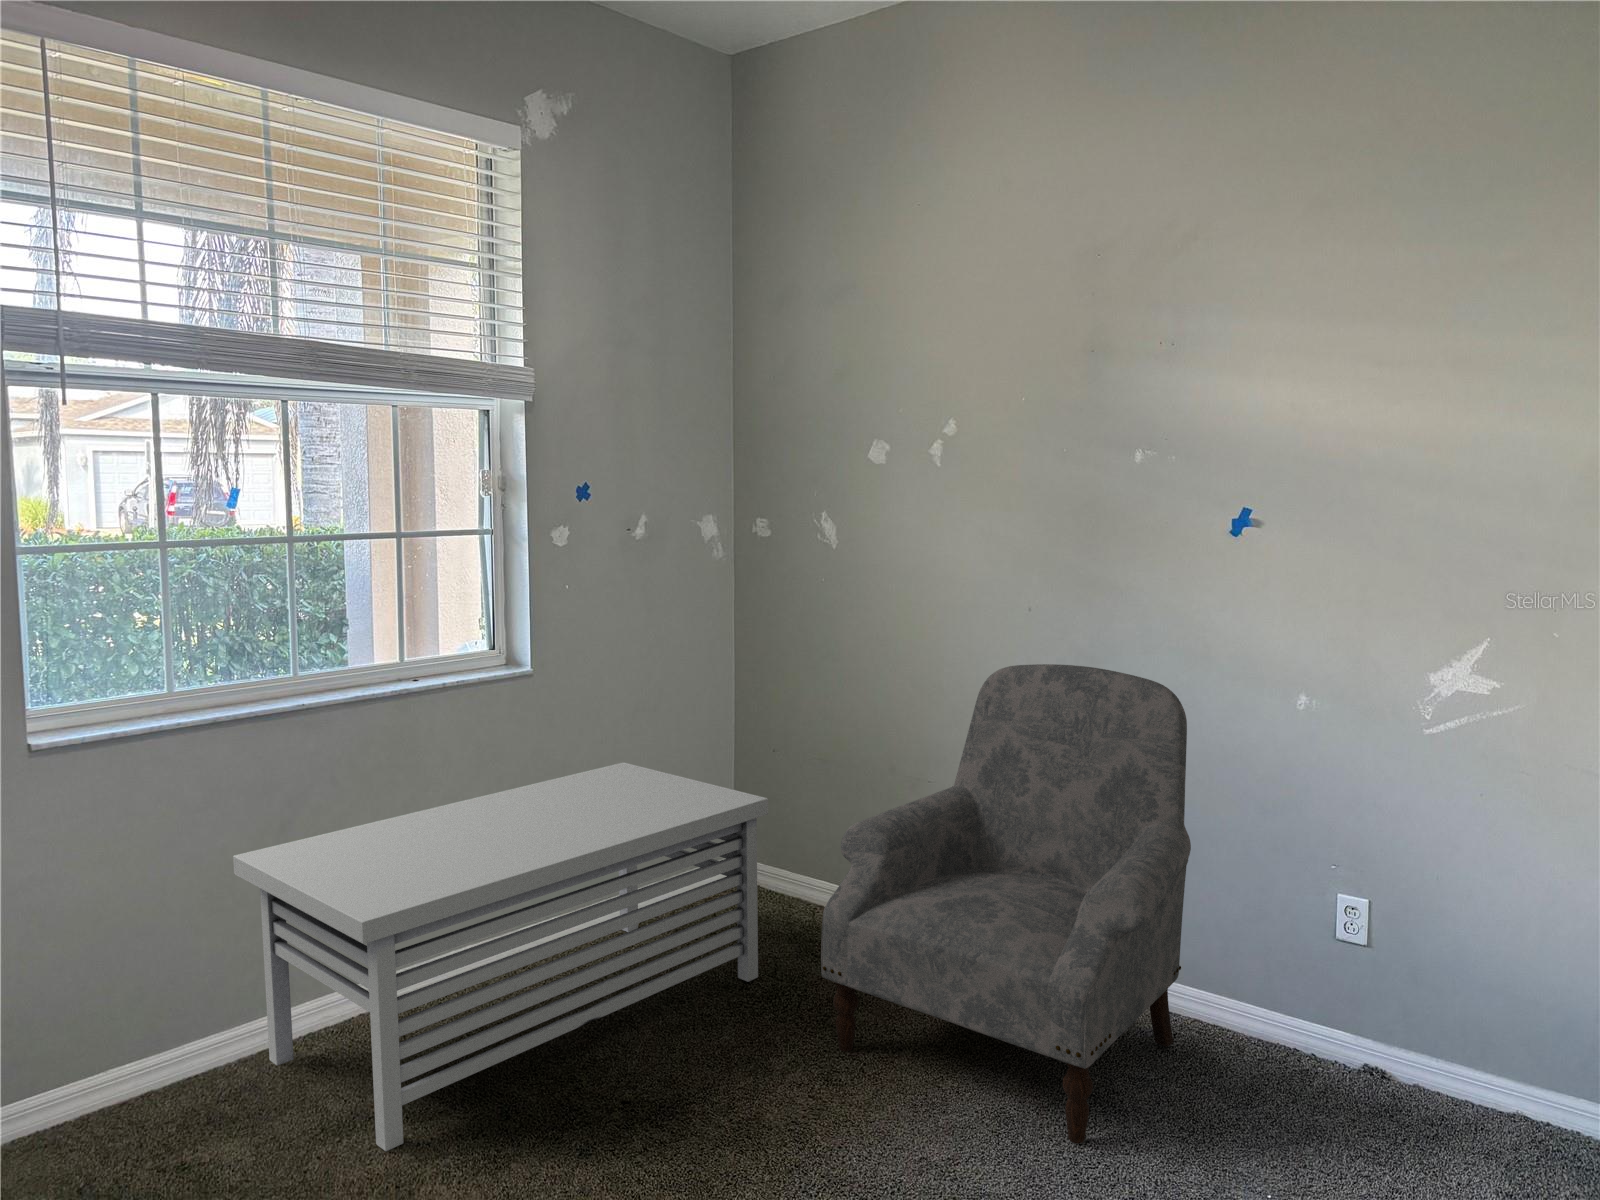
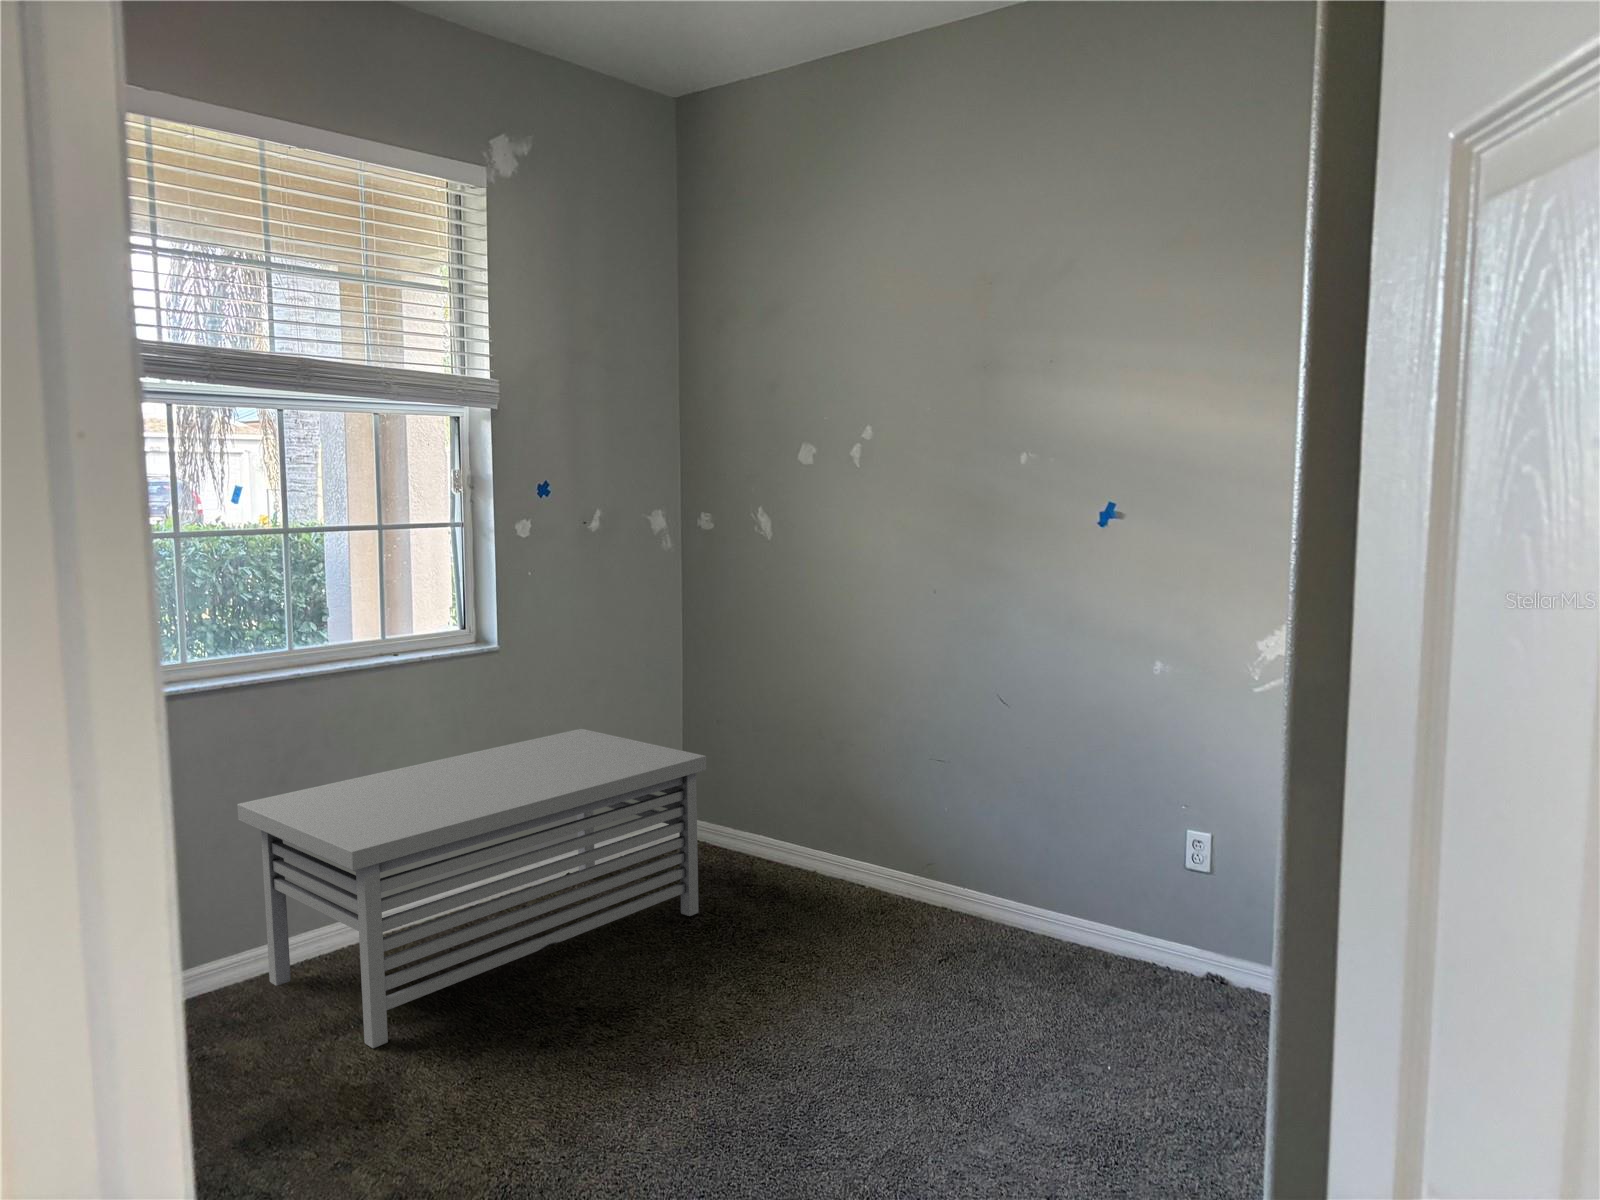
armchair: present [821,664,1191,1144] -> none [749,638,1061,1035]

